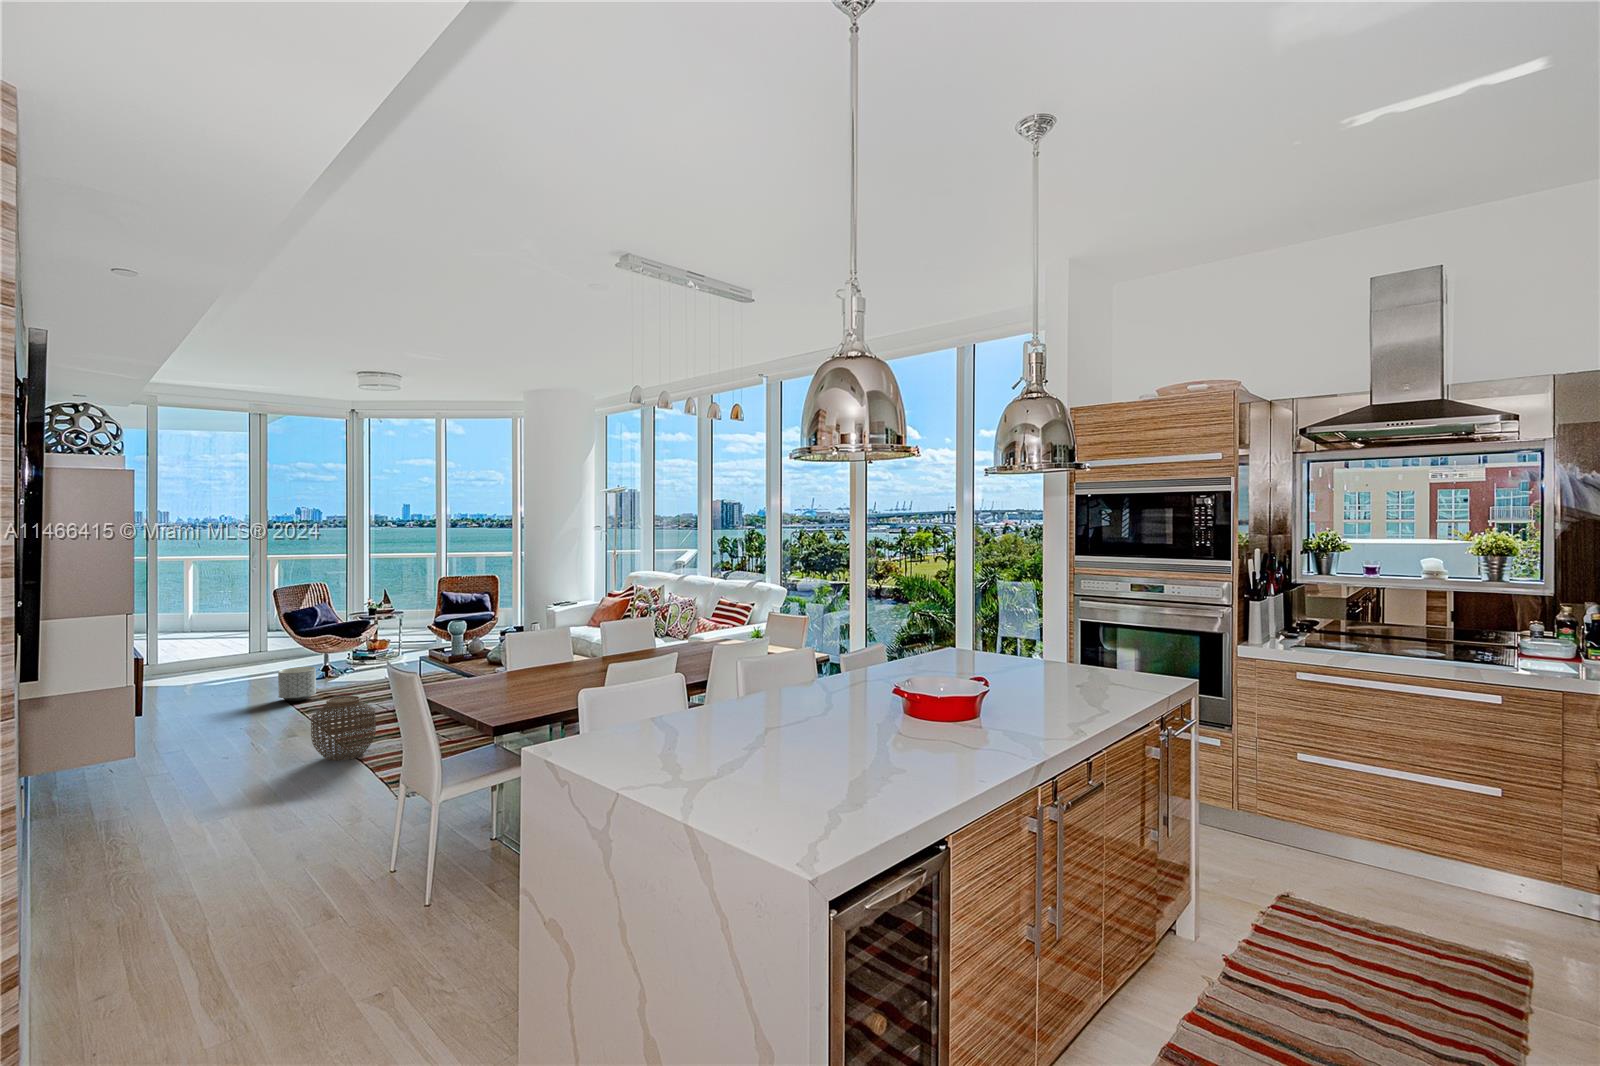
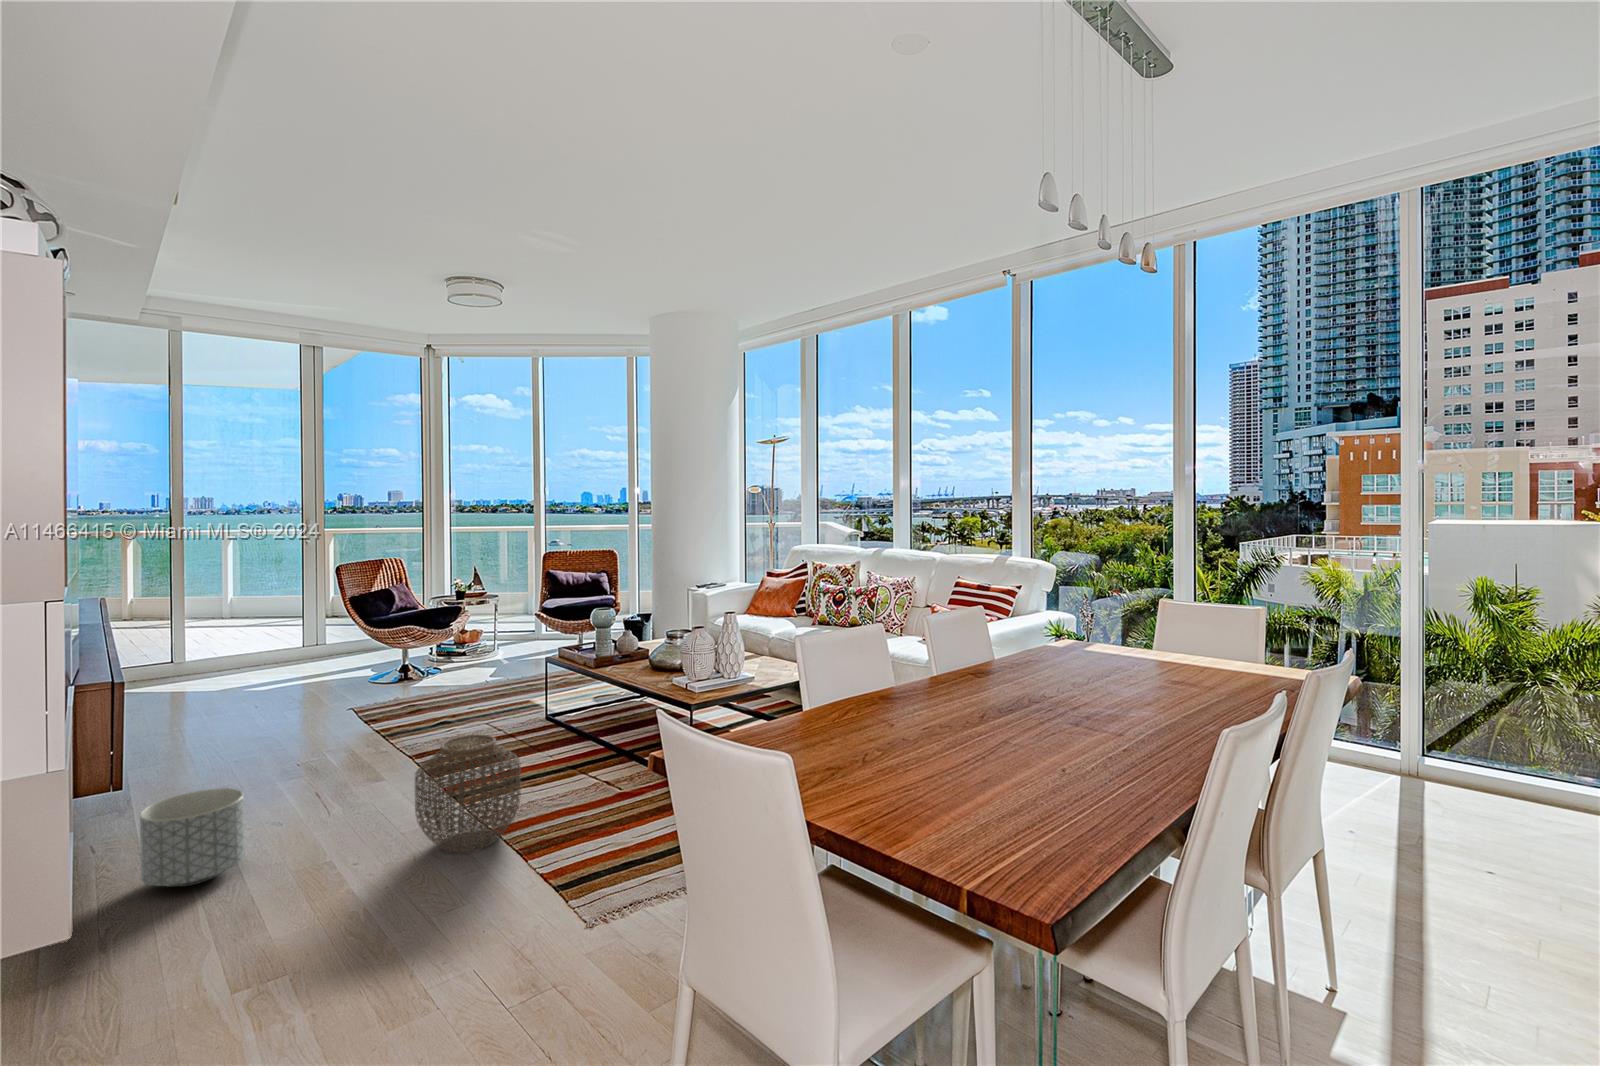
planter: present [278,667,316,701] -> present [140,788,245,887]

